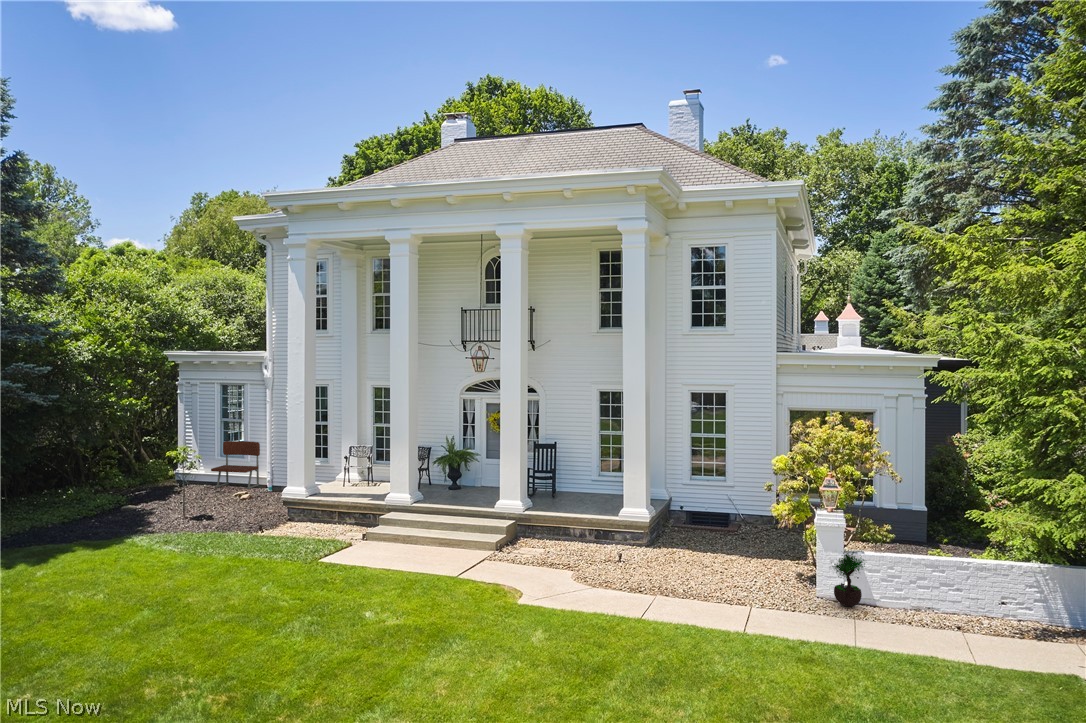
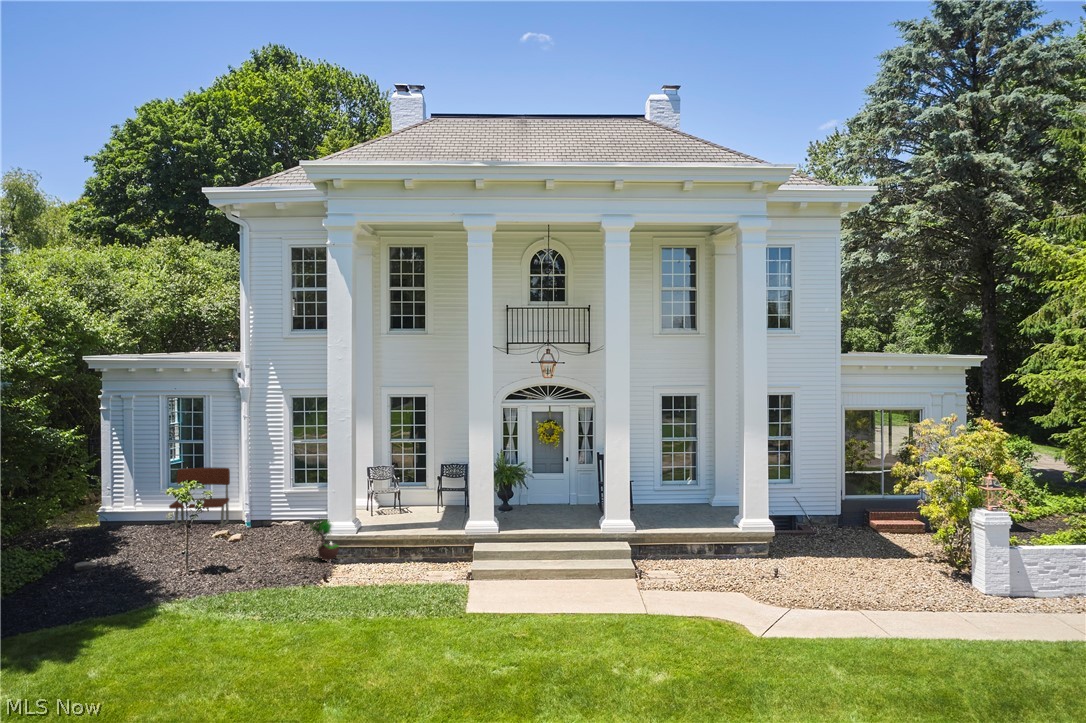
potted tree: present [832,553,865,606] -> present [310,520,339,561]

